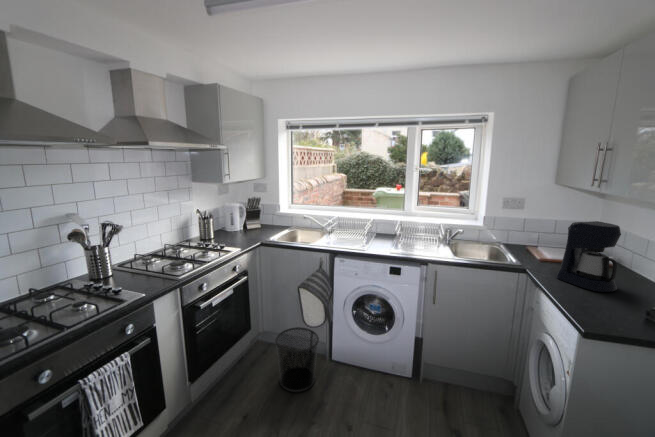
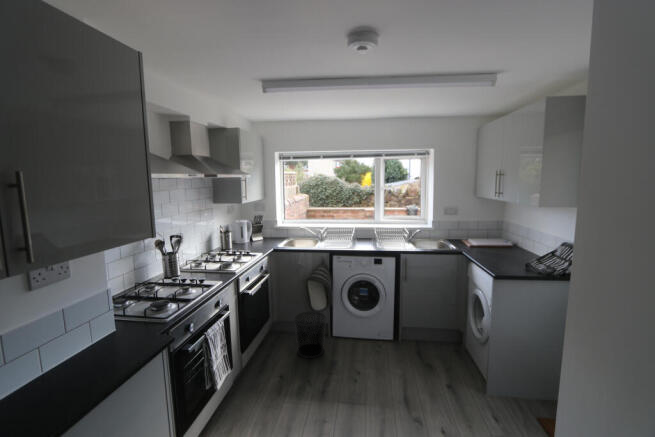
coffee maker: present [556,221,621,292] -> none [481,217,514,259]

